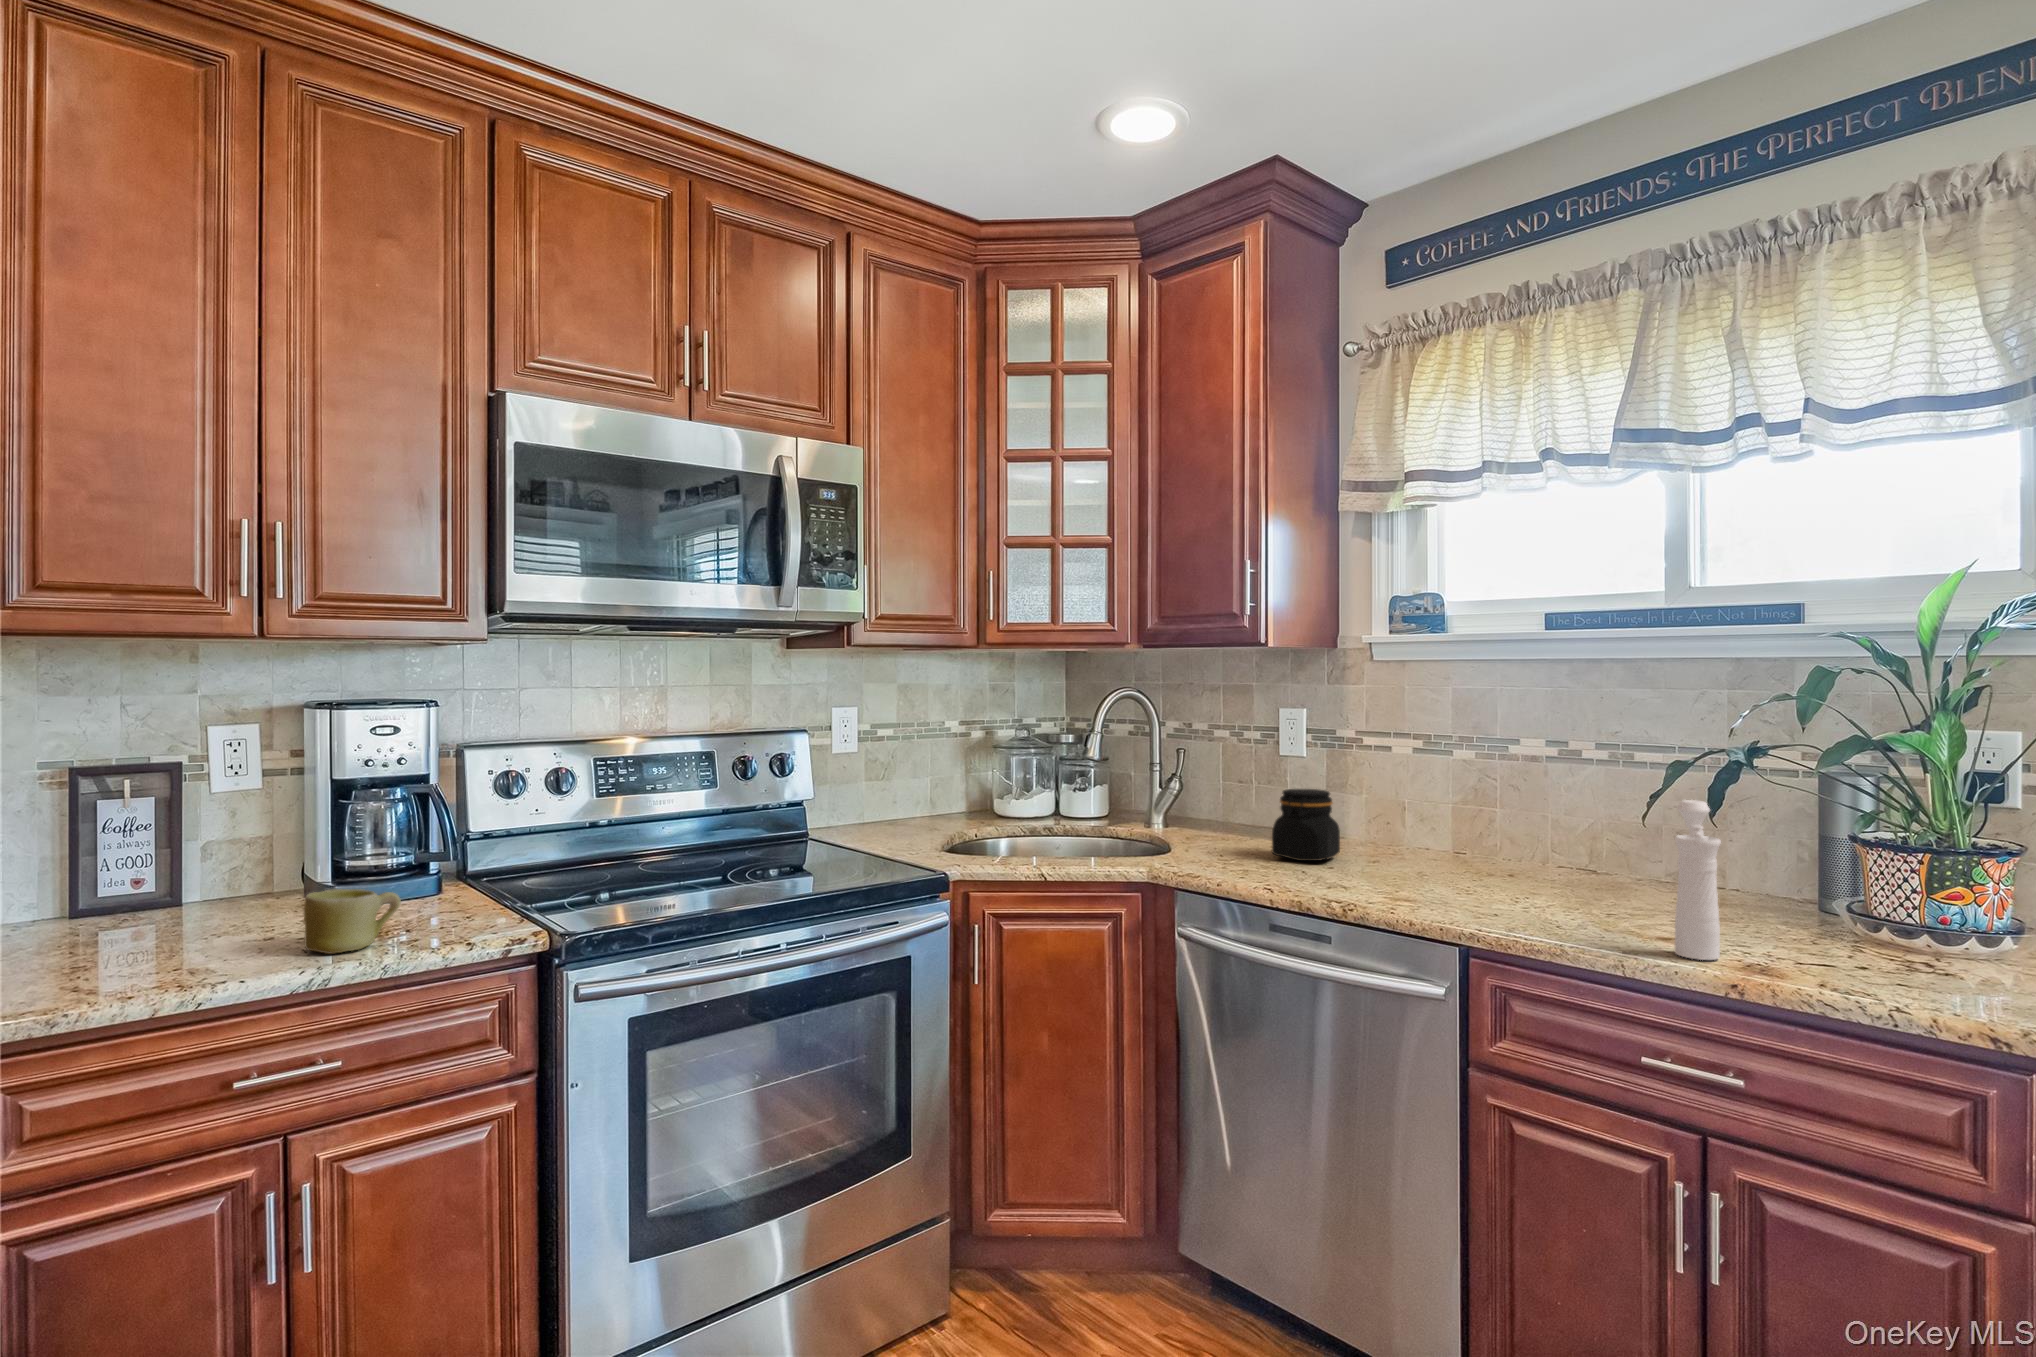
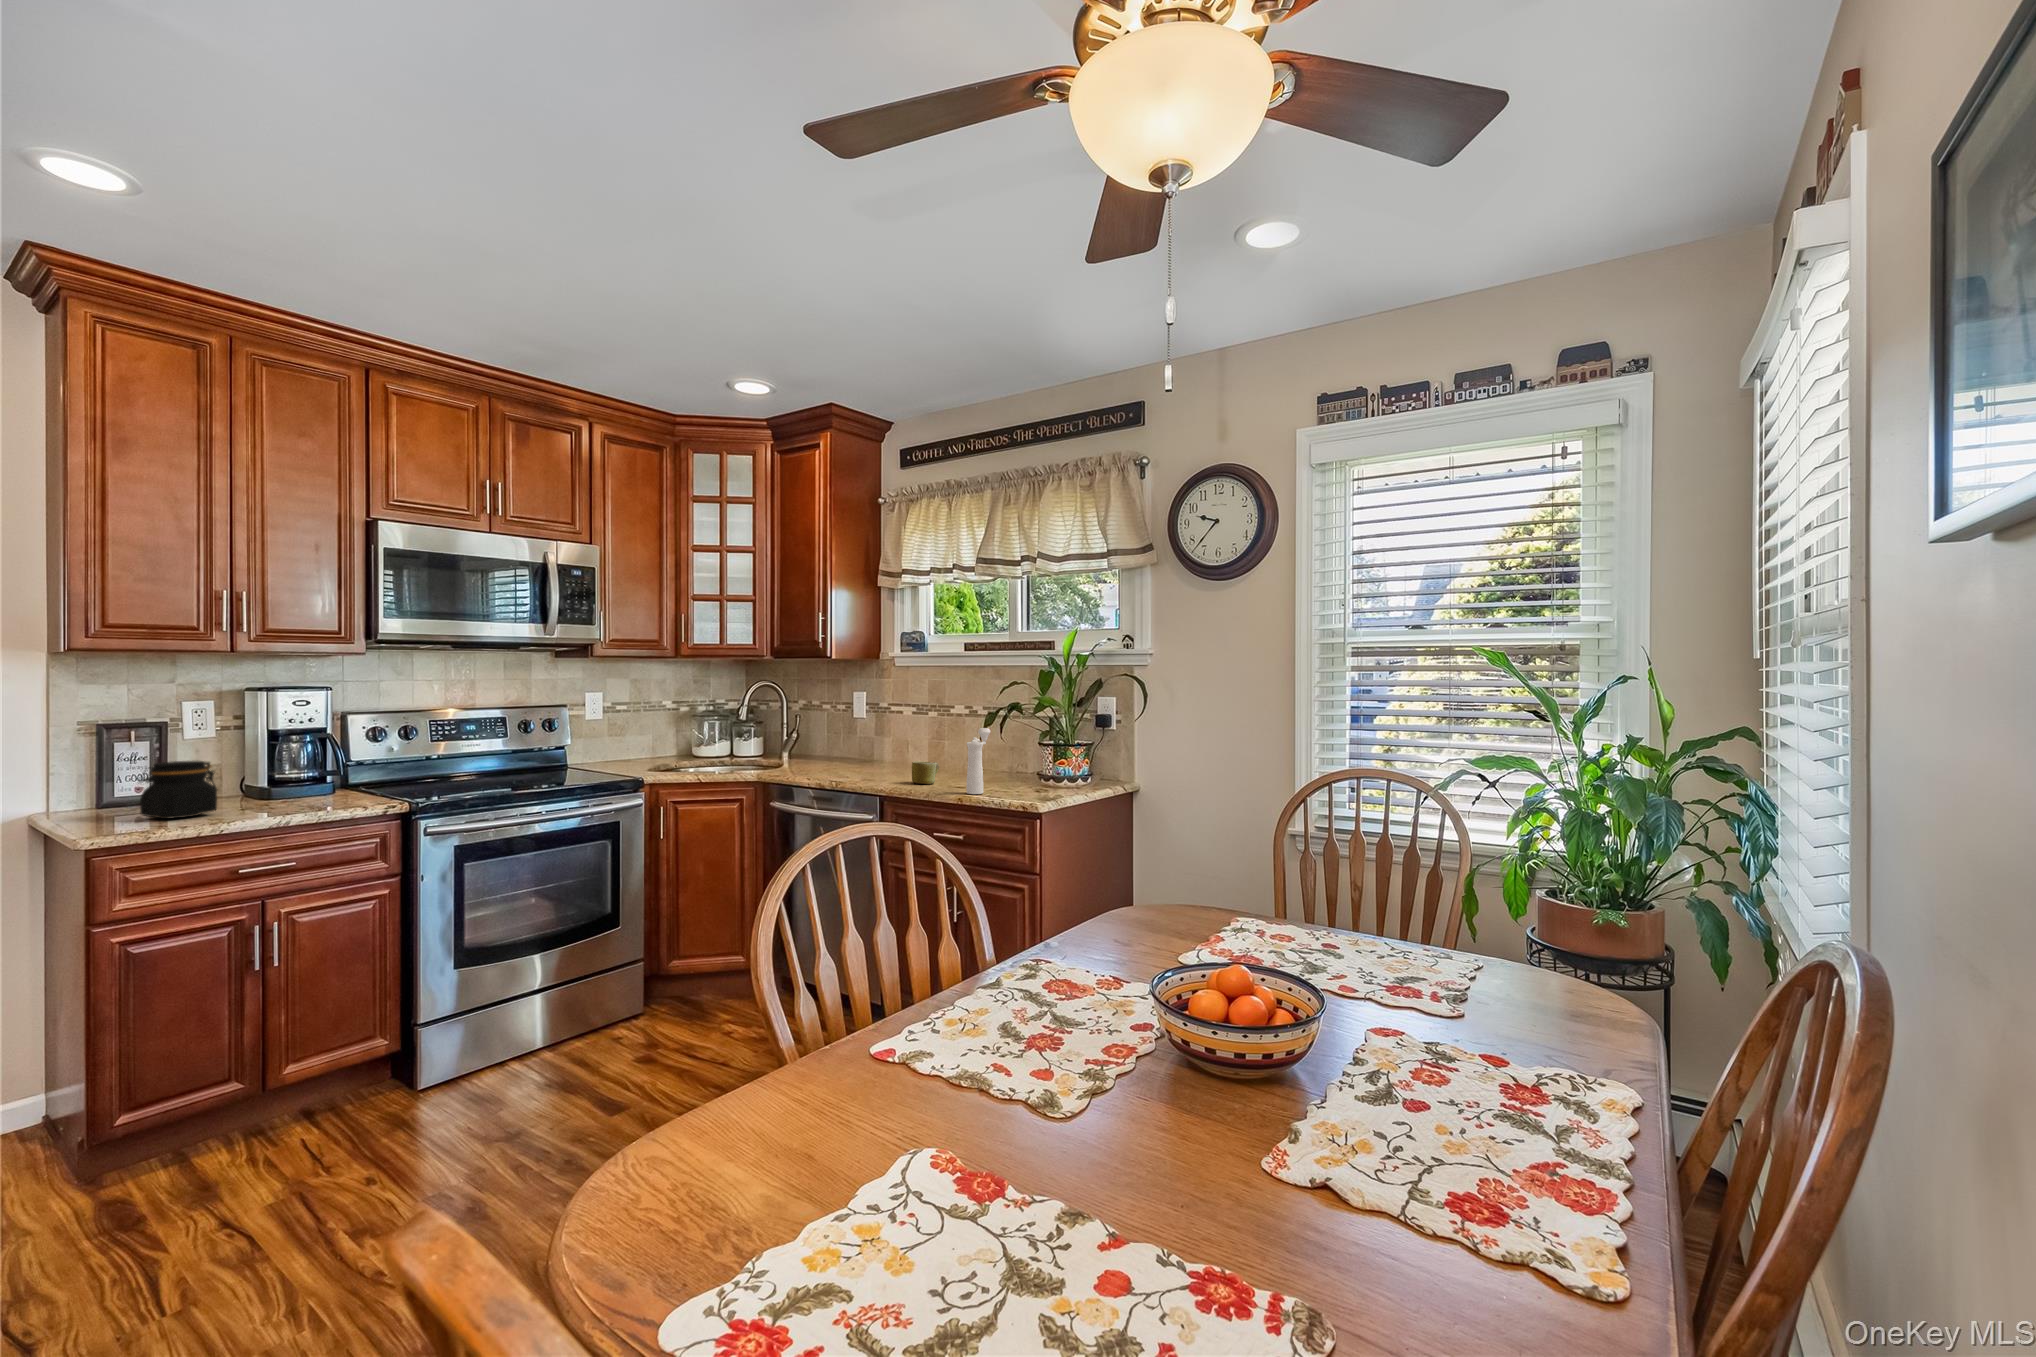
jar: present [1272,789,1340,861] -> present [138,761,217,819]
mug: present [304,889,401,954] -> present [912,762,939,784]

